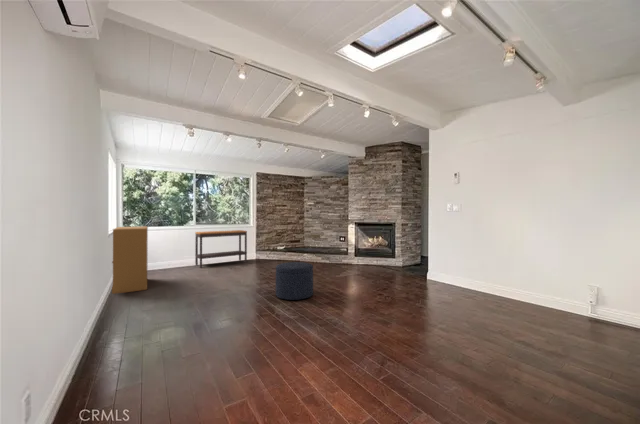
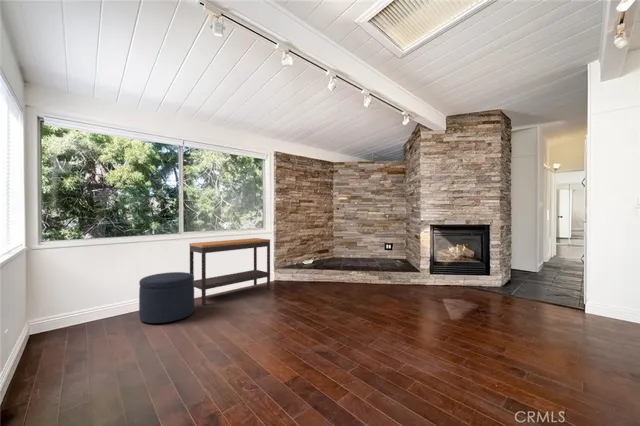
bookshelf: present [112,226,148,294] -> none [41,237,128,410]
ottoman: present [276,262,313,300] -> present [139,272,194,323]

